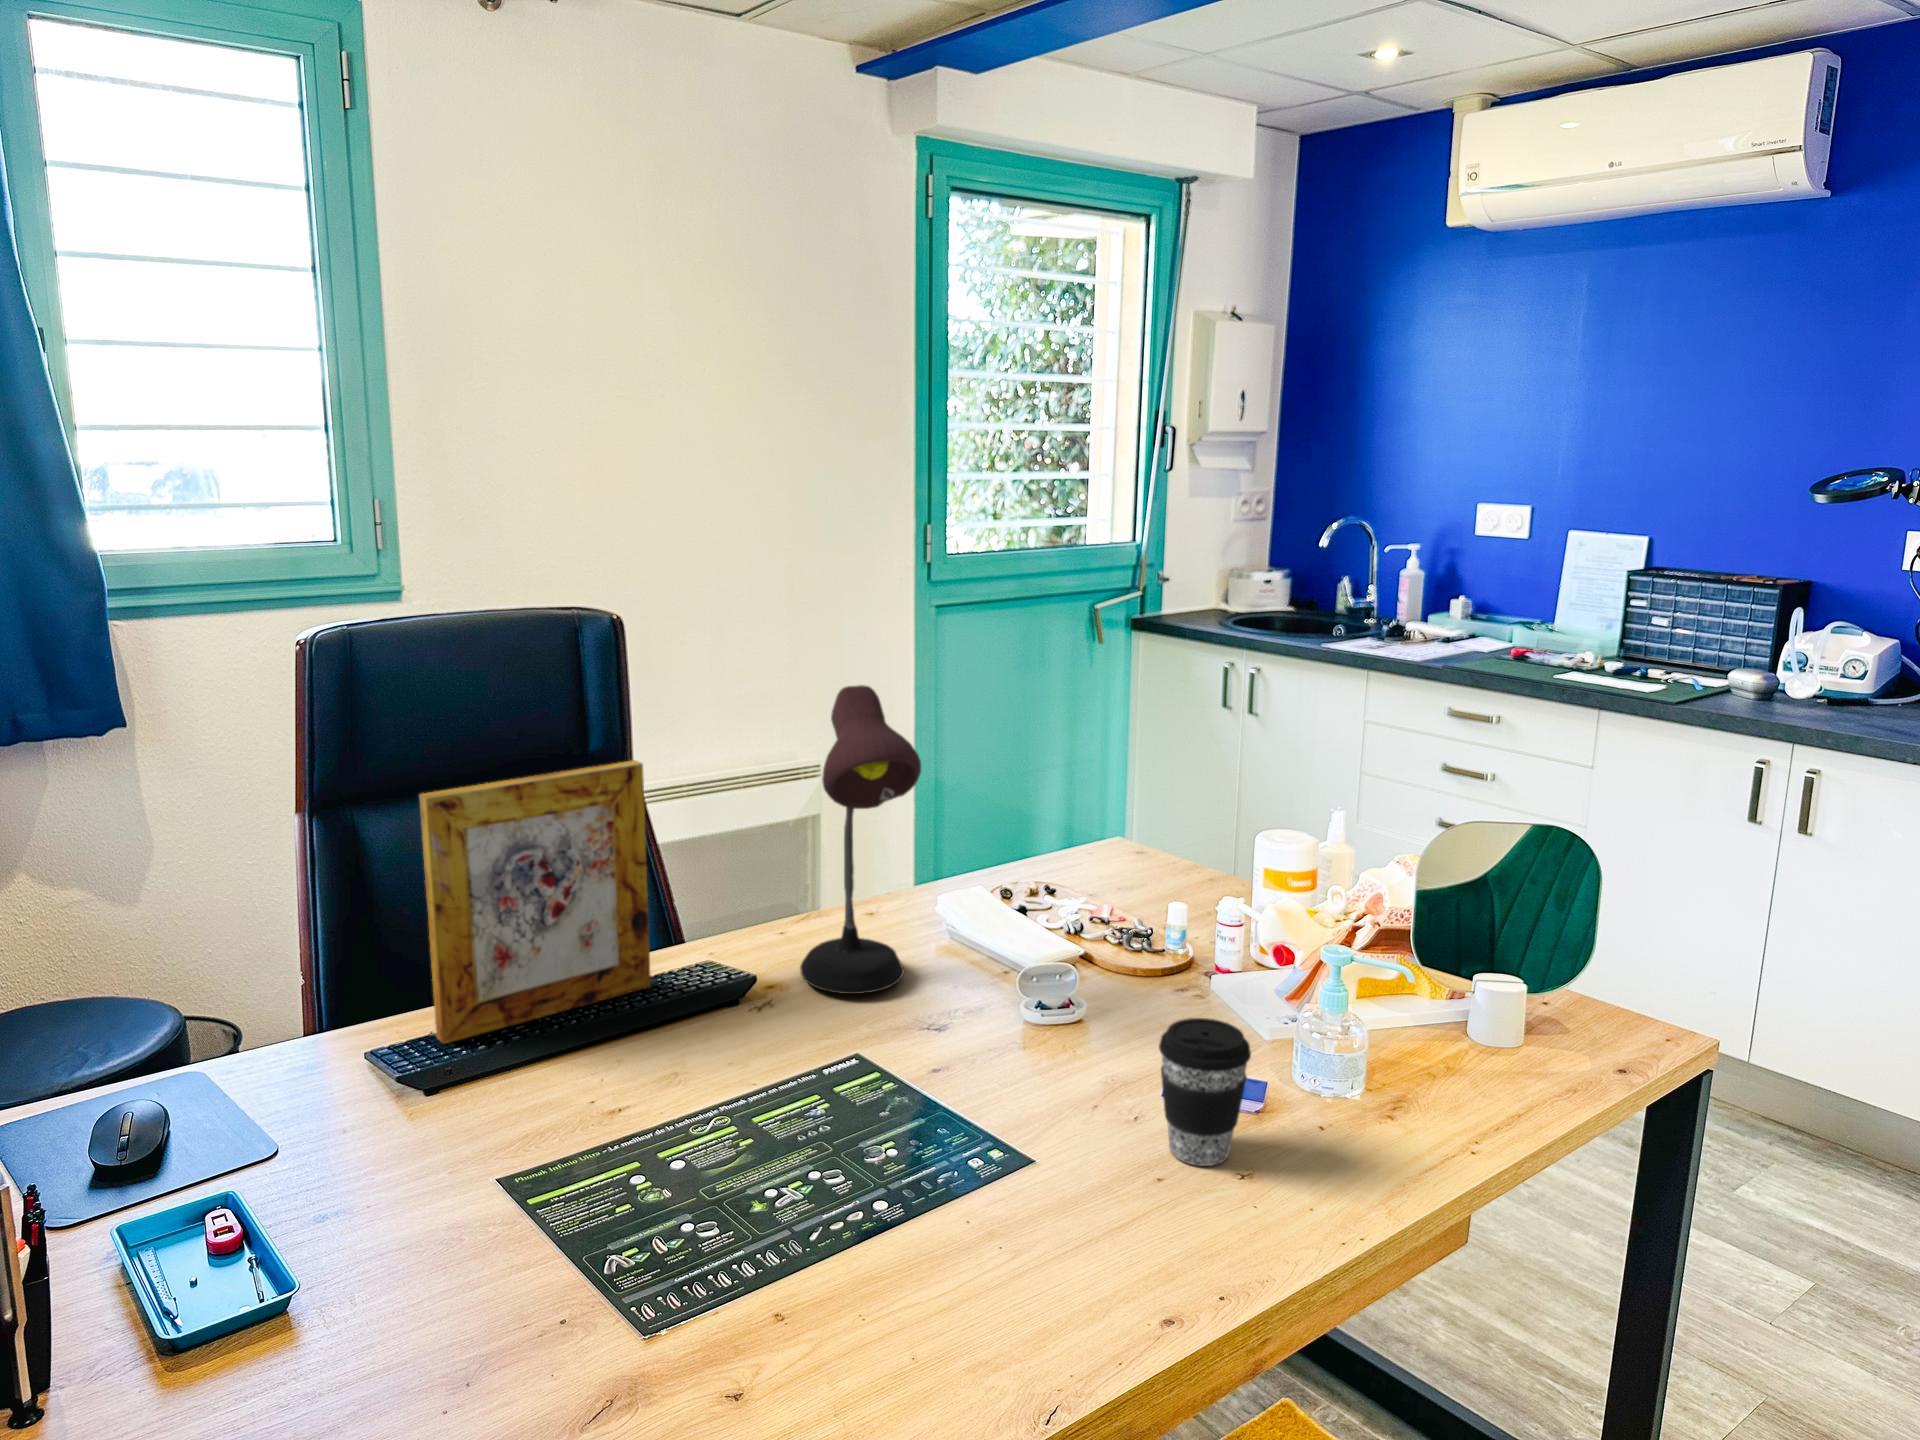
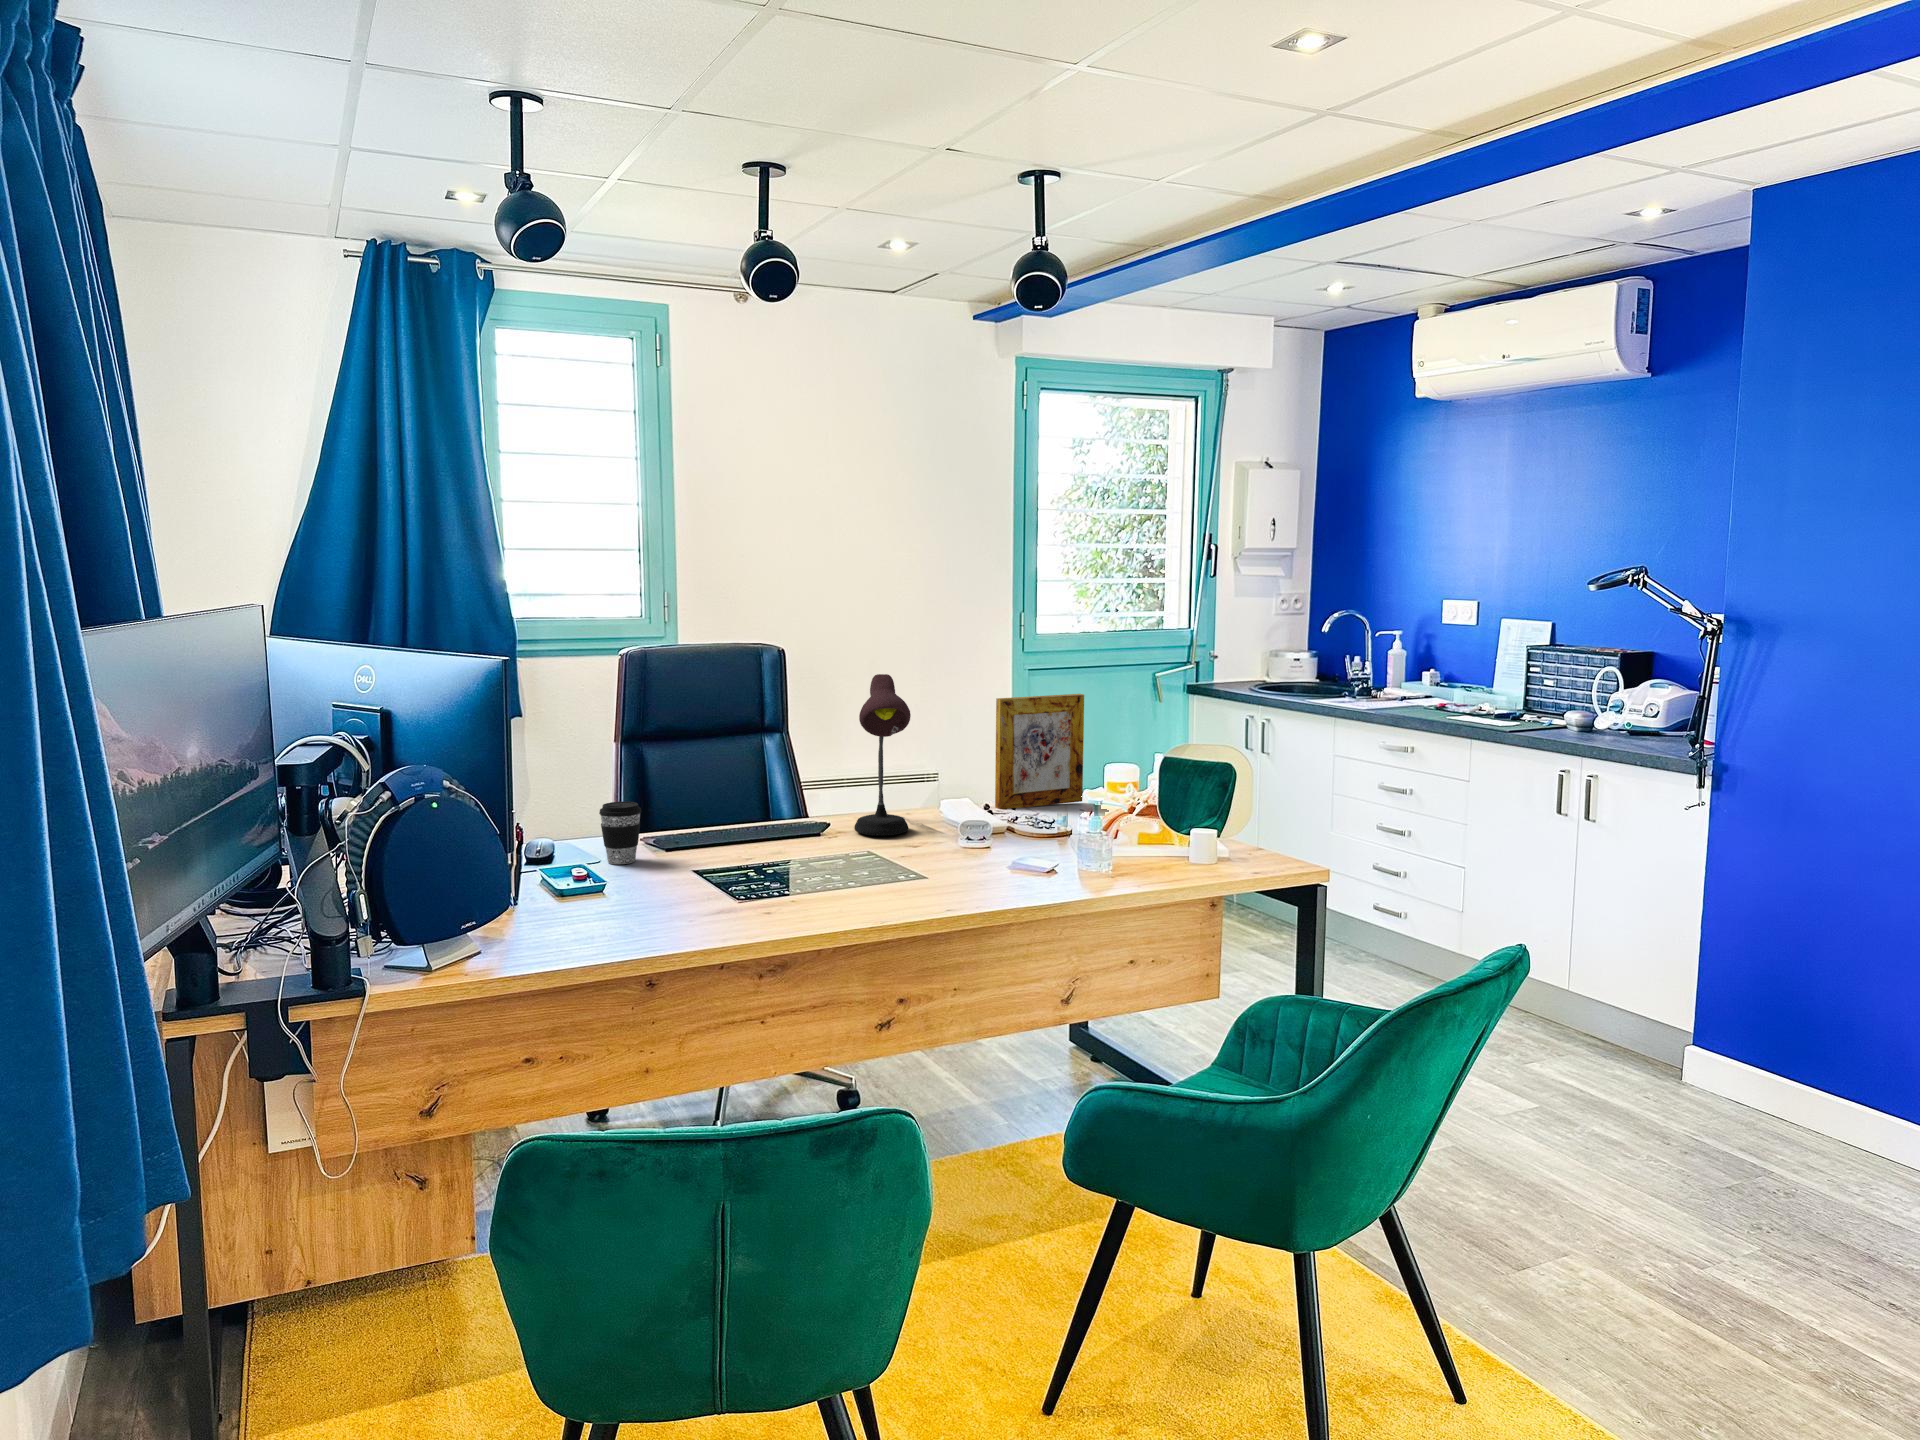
picture frame: present [419,760,651,1044] -> present [995,694,1084,809]
coffee cup: present [1159,1018,1251,1166] -> present [599,802,641,864]

